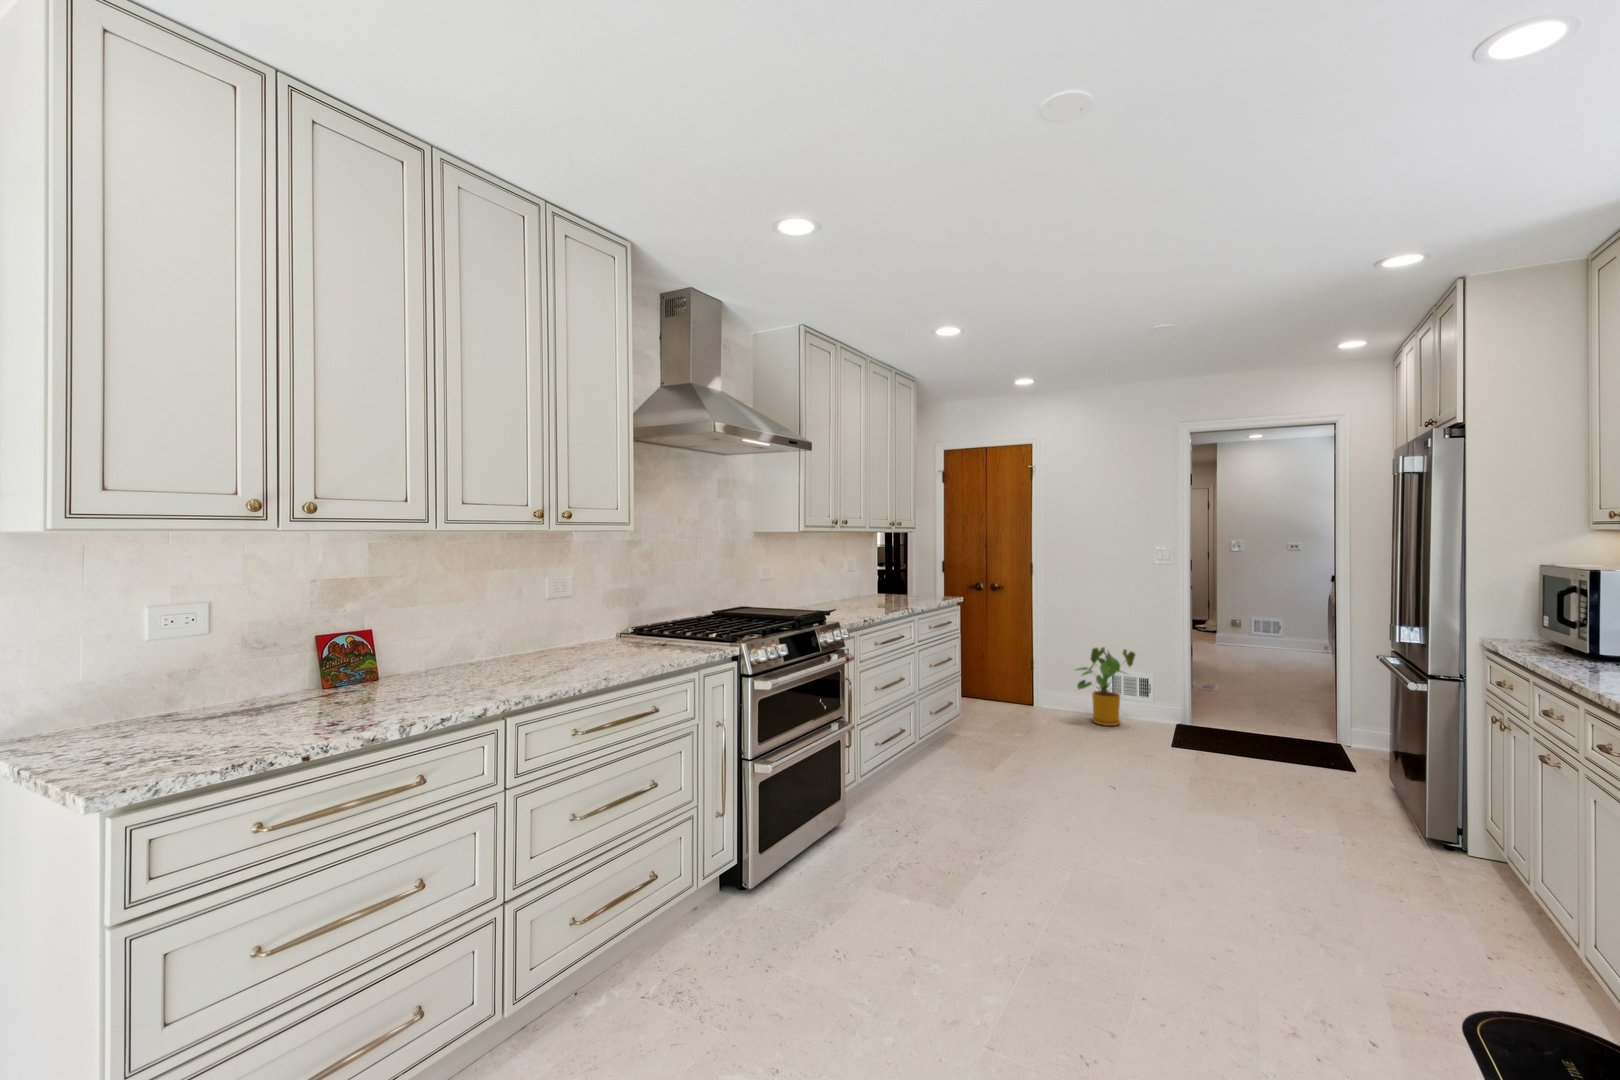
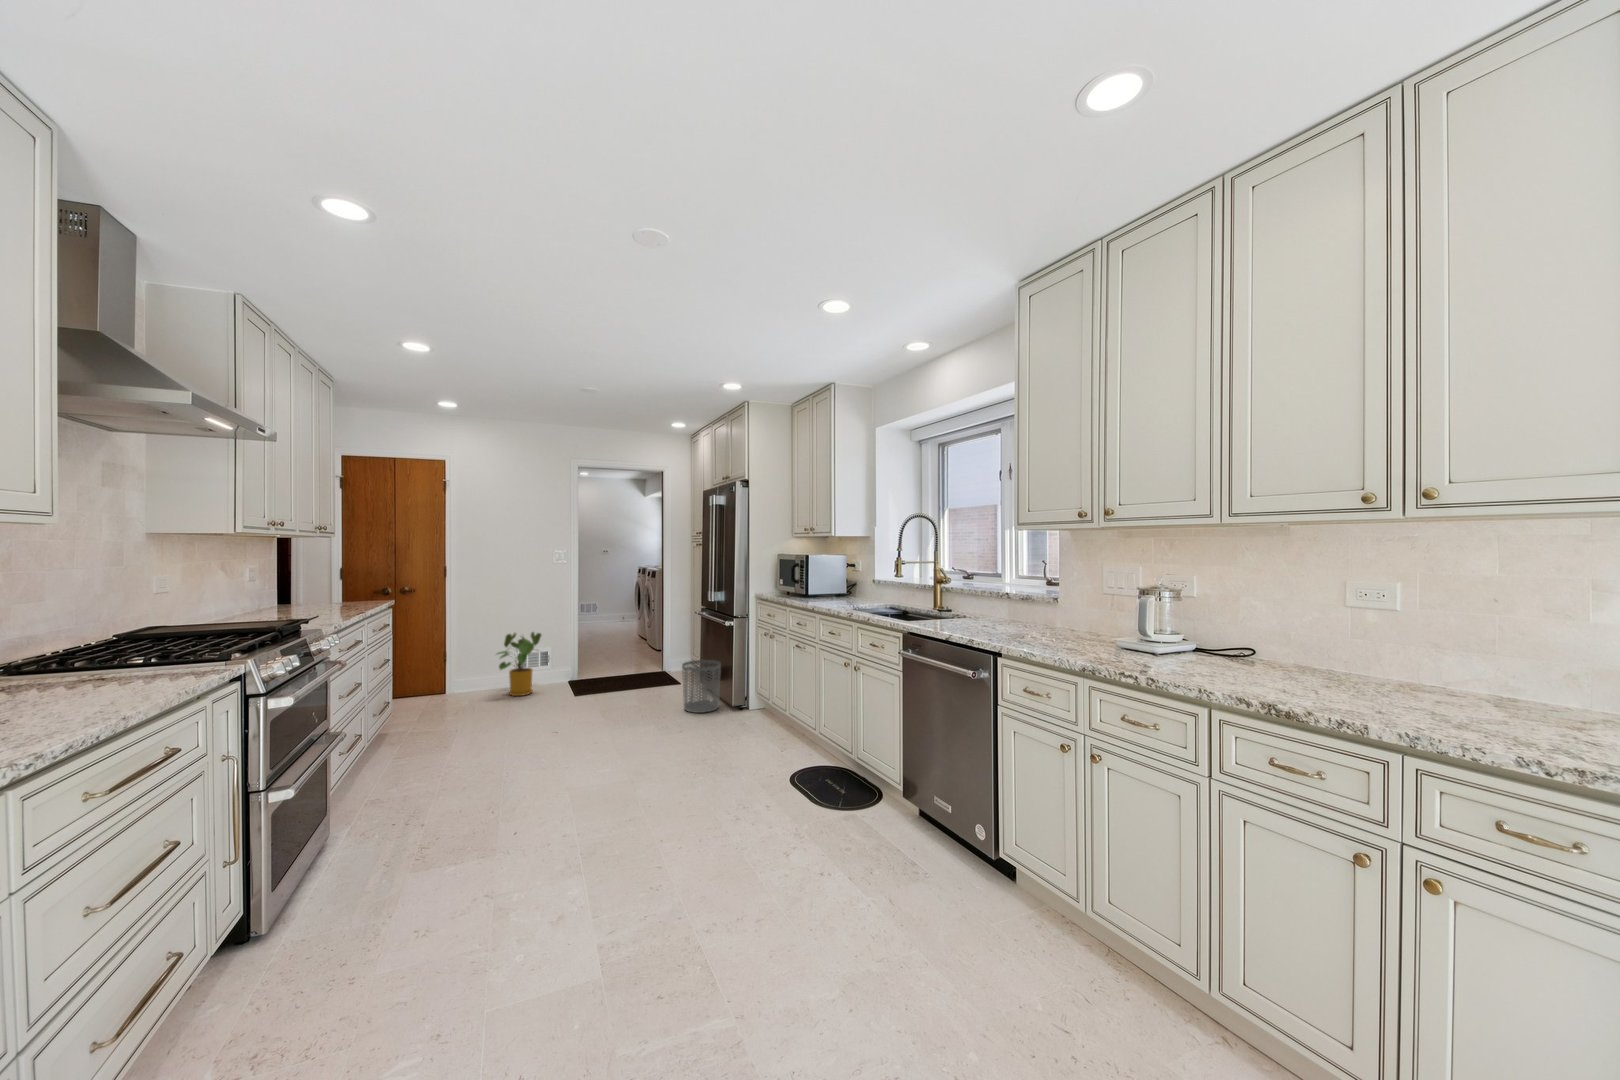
waste bin: none [1326,734,1408,830] -> present [682,660,721,713]

